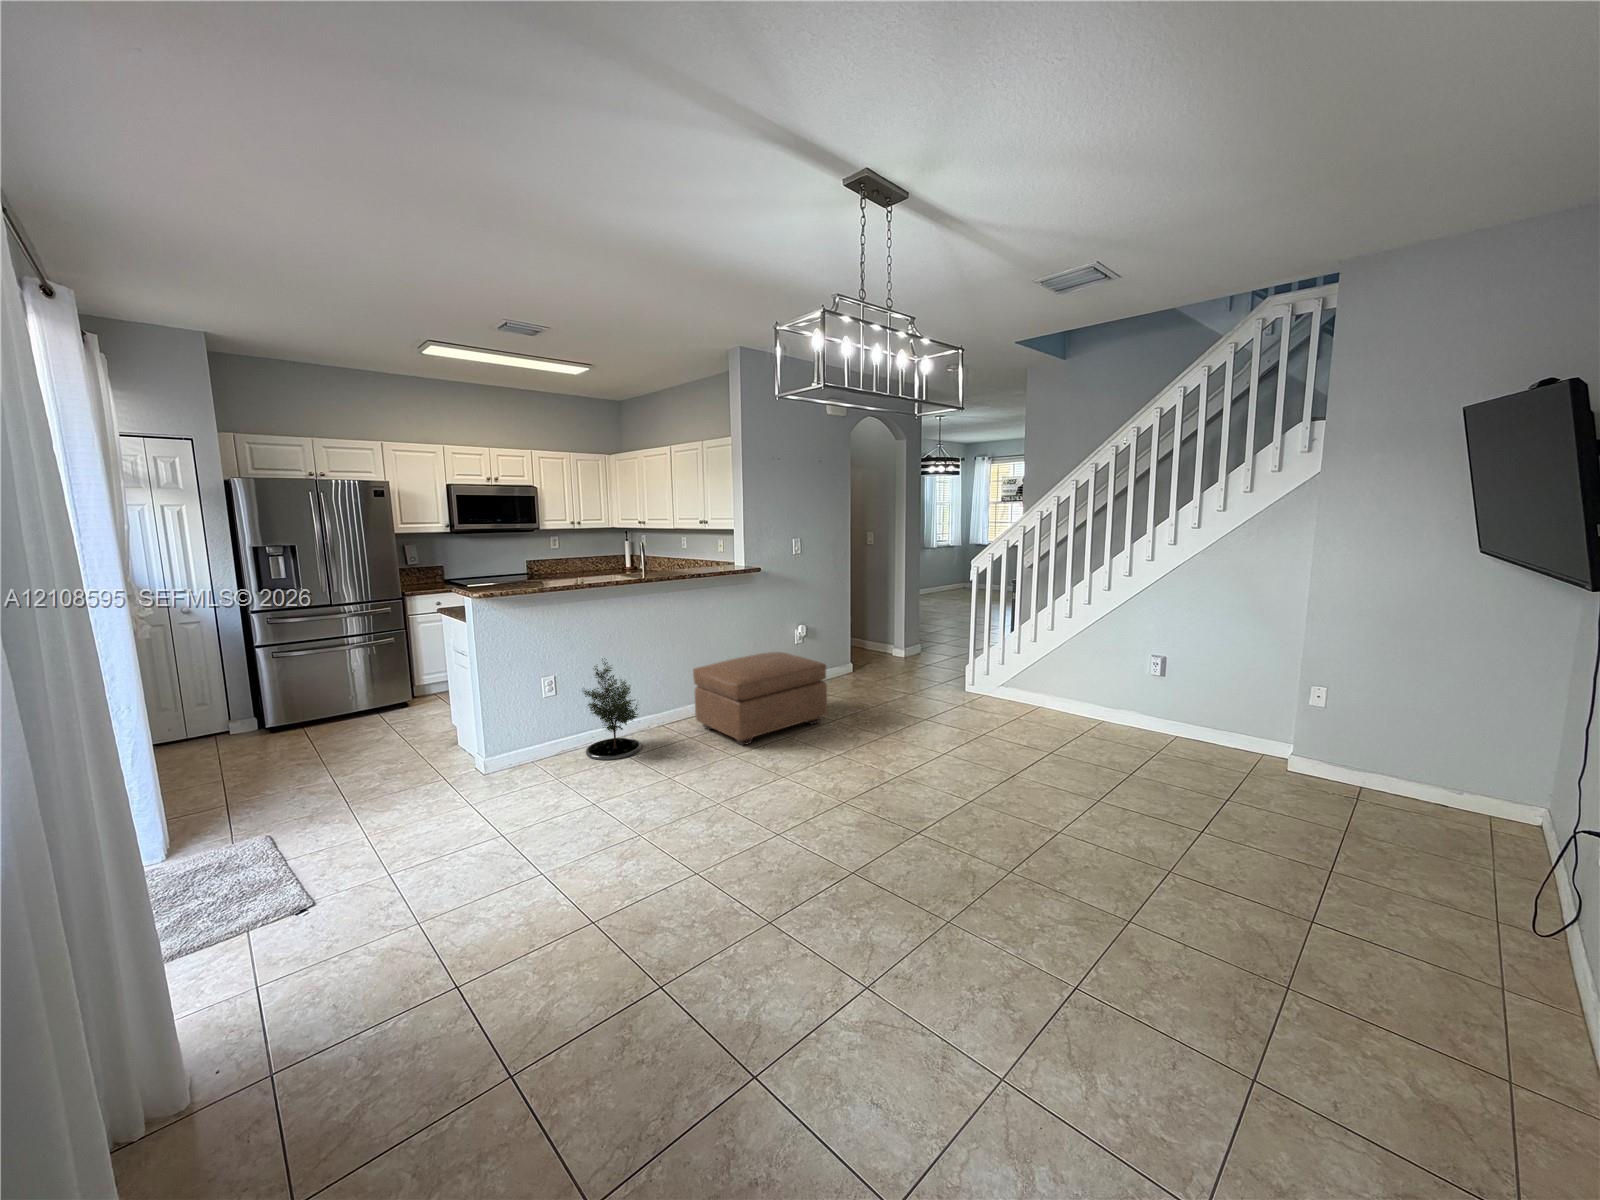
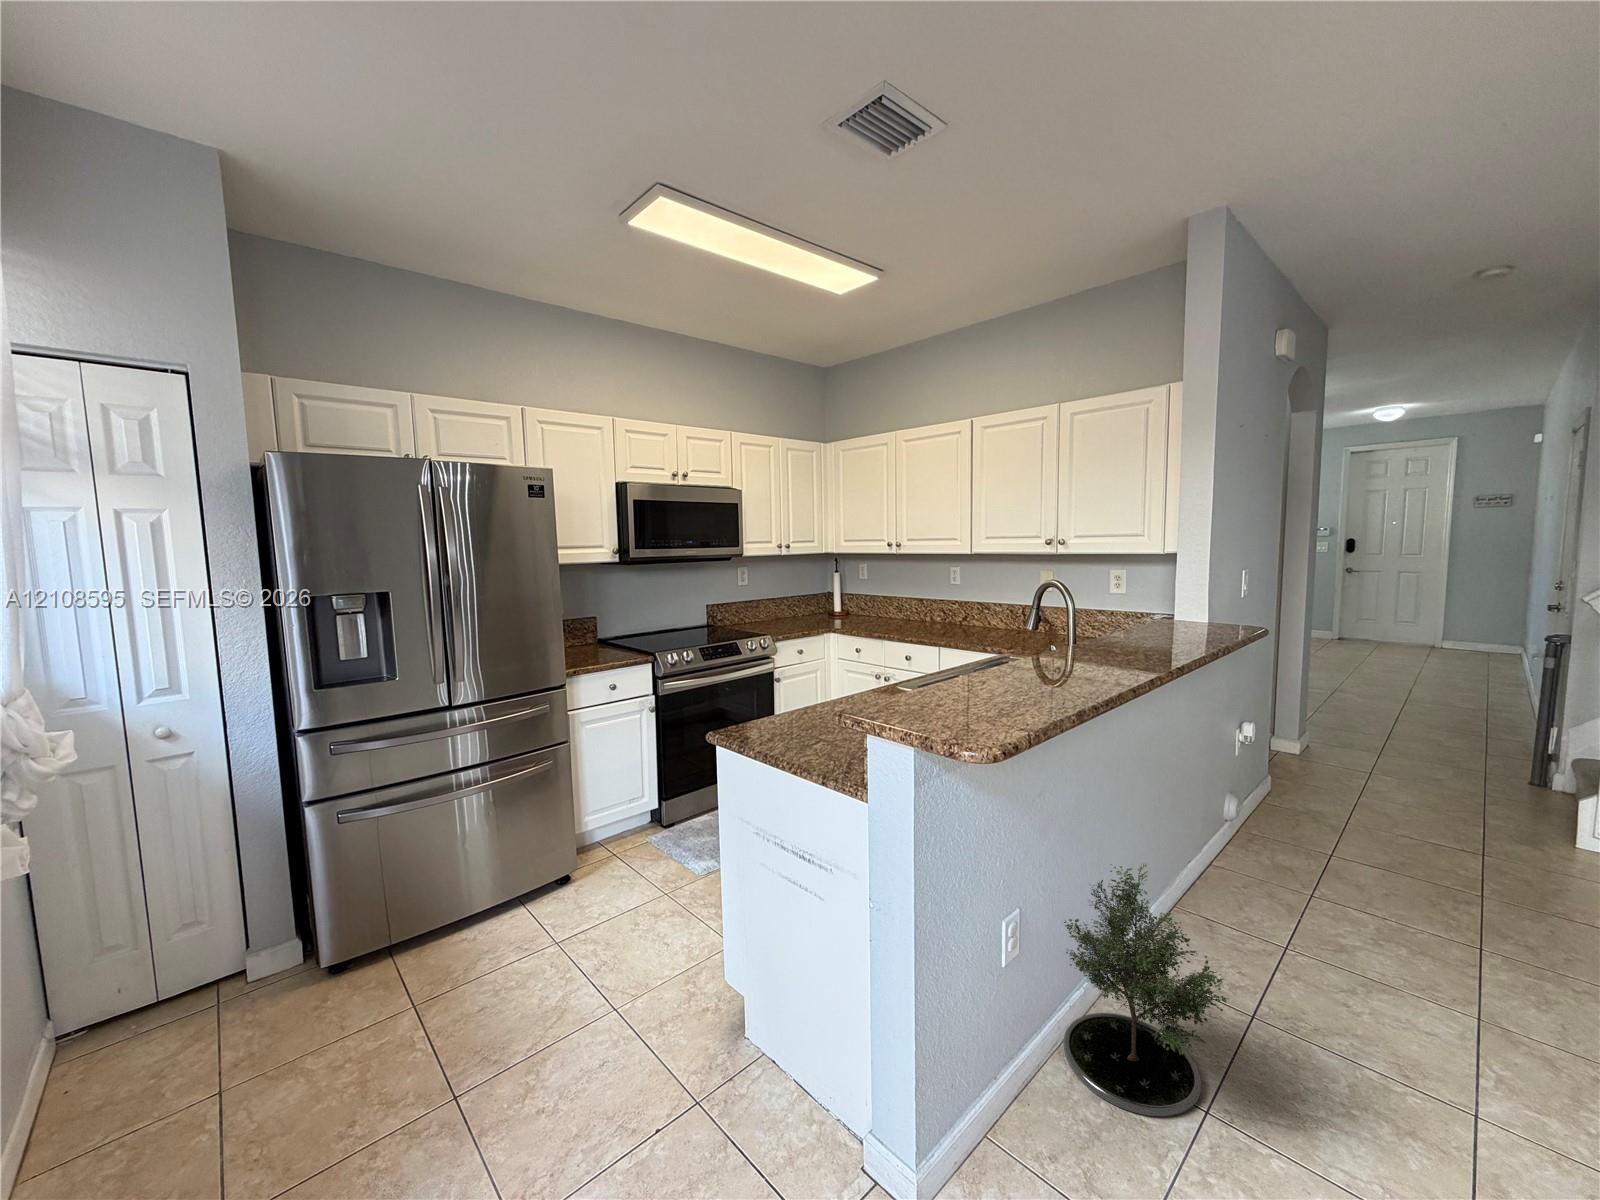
ottoman: present [693,652,827,745] -> none [1209,787,1475,1047]

